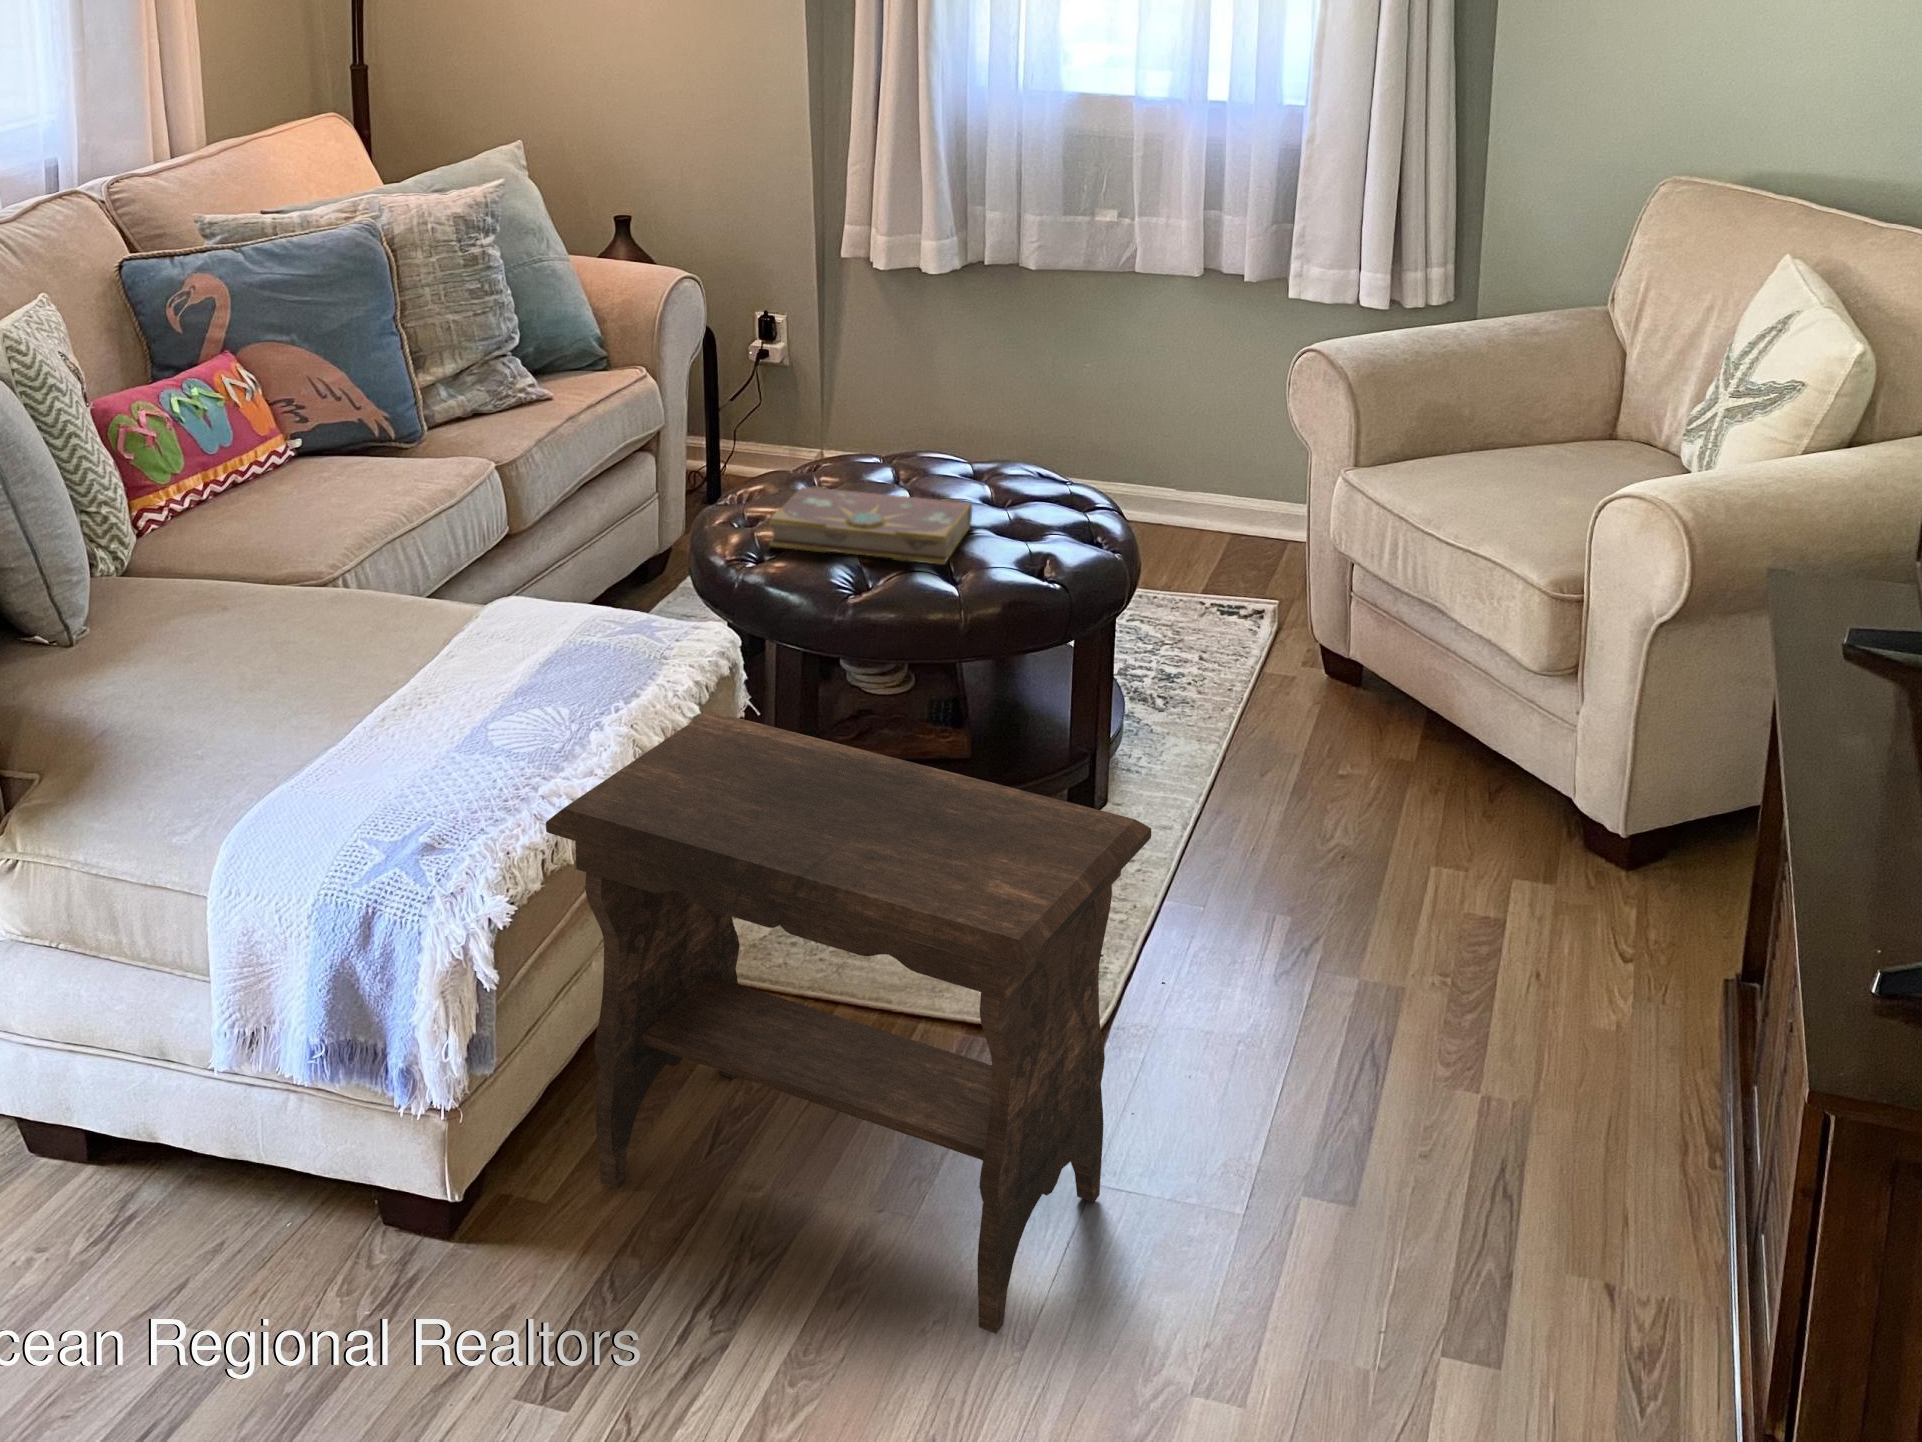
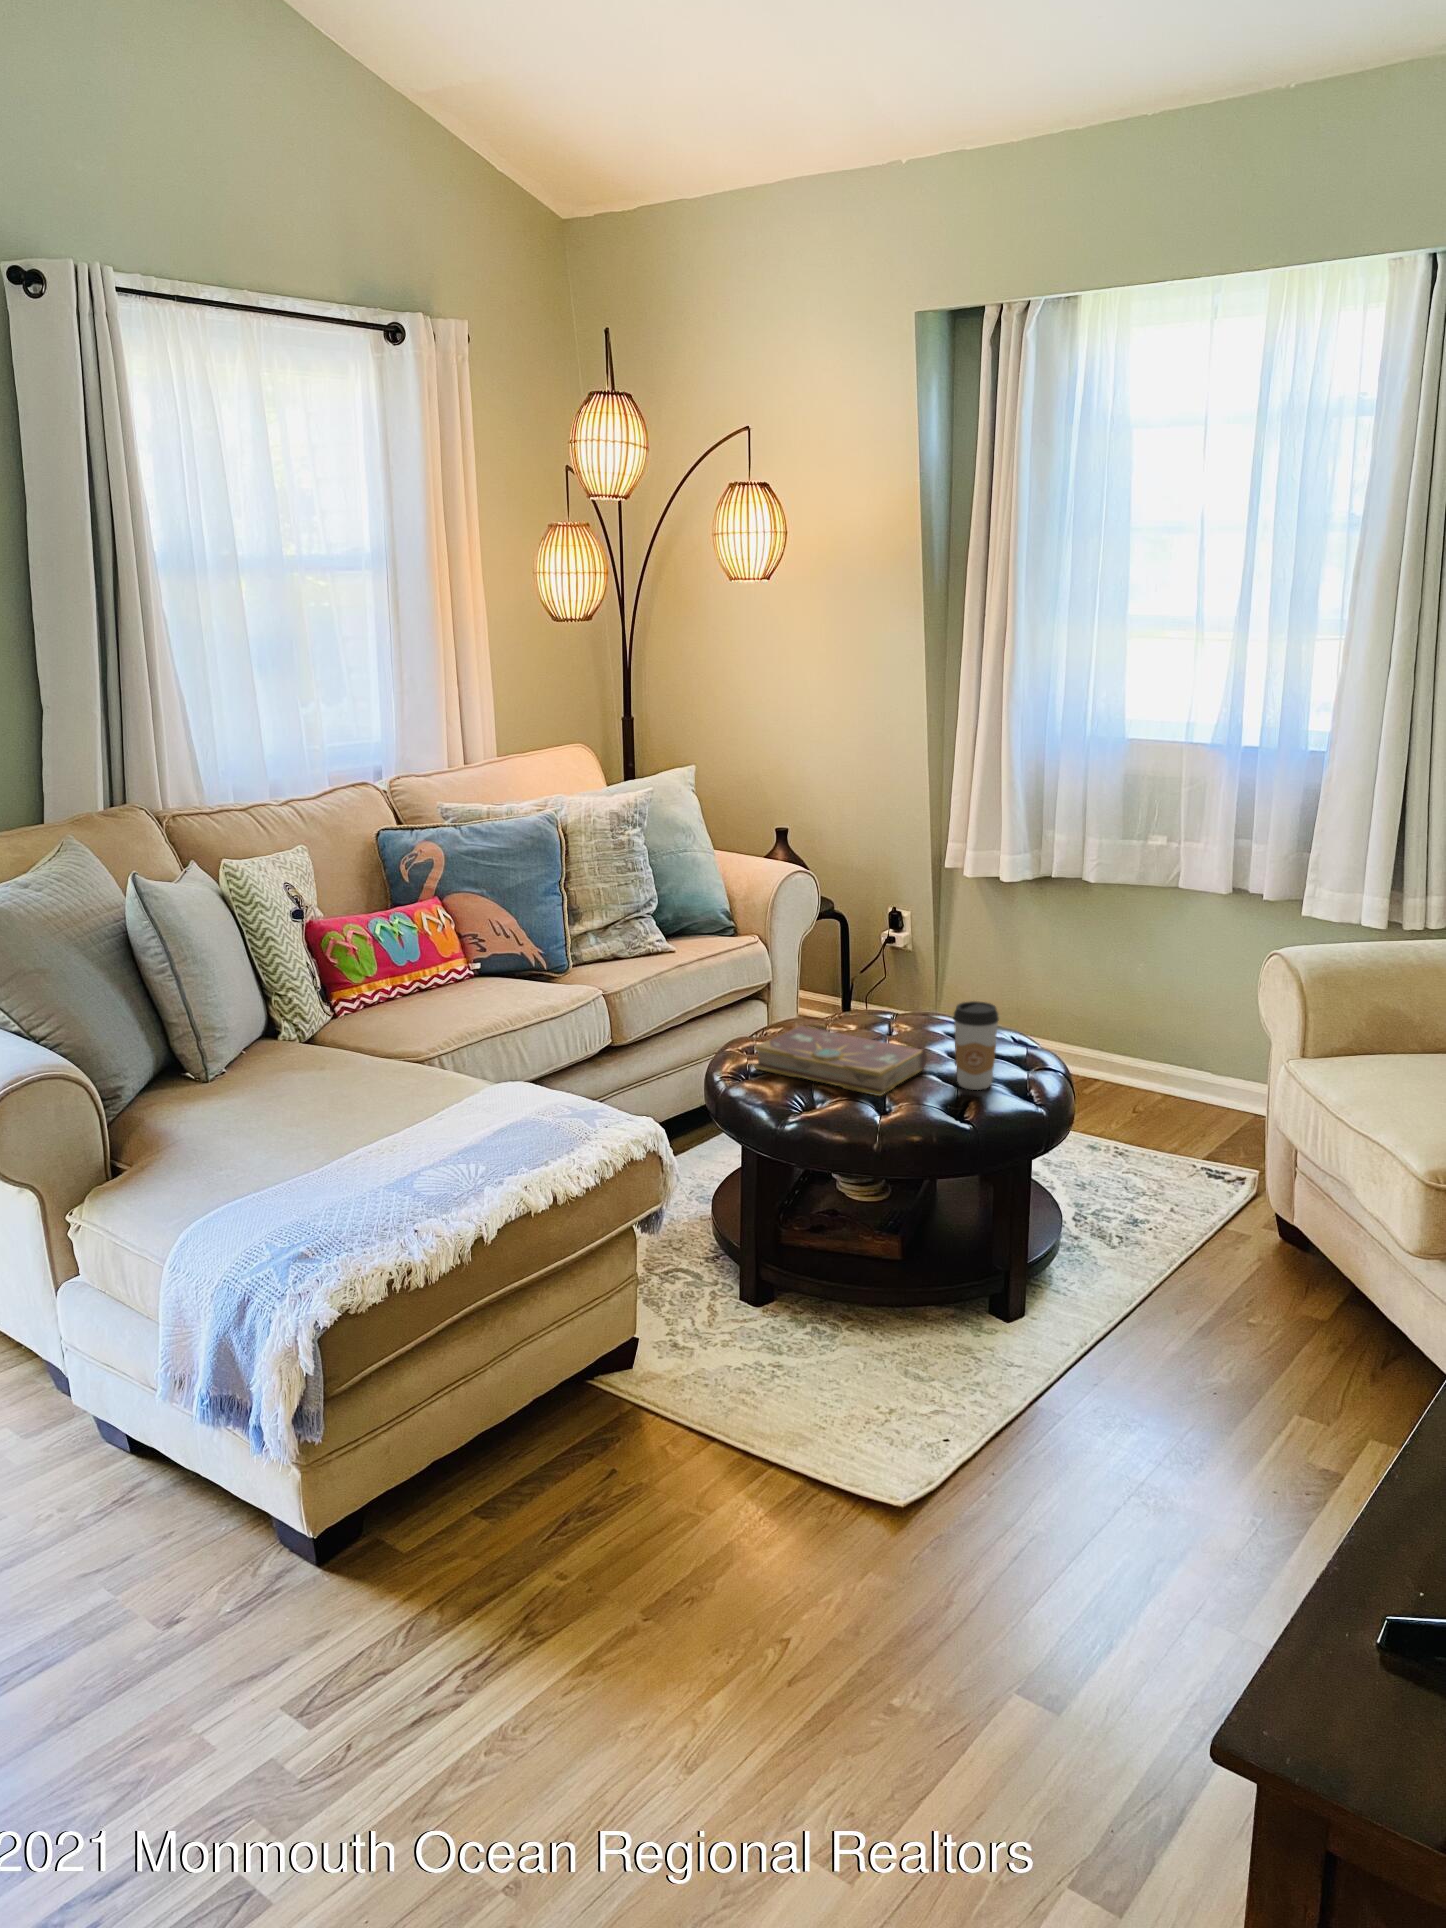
coffee cup: none [1014,440,1068,545] -> present [953,1001,999,1090]
footstool: present [546,711,1151,1334] -> none [397,1181,867,1753]

